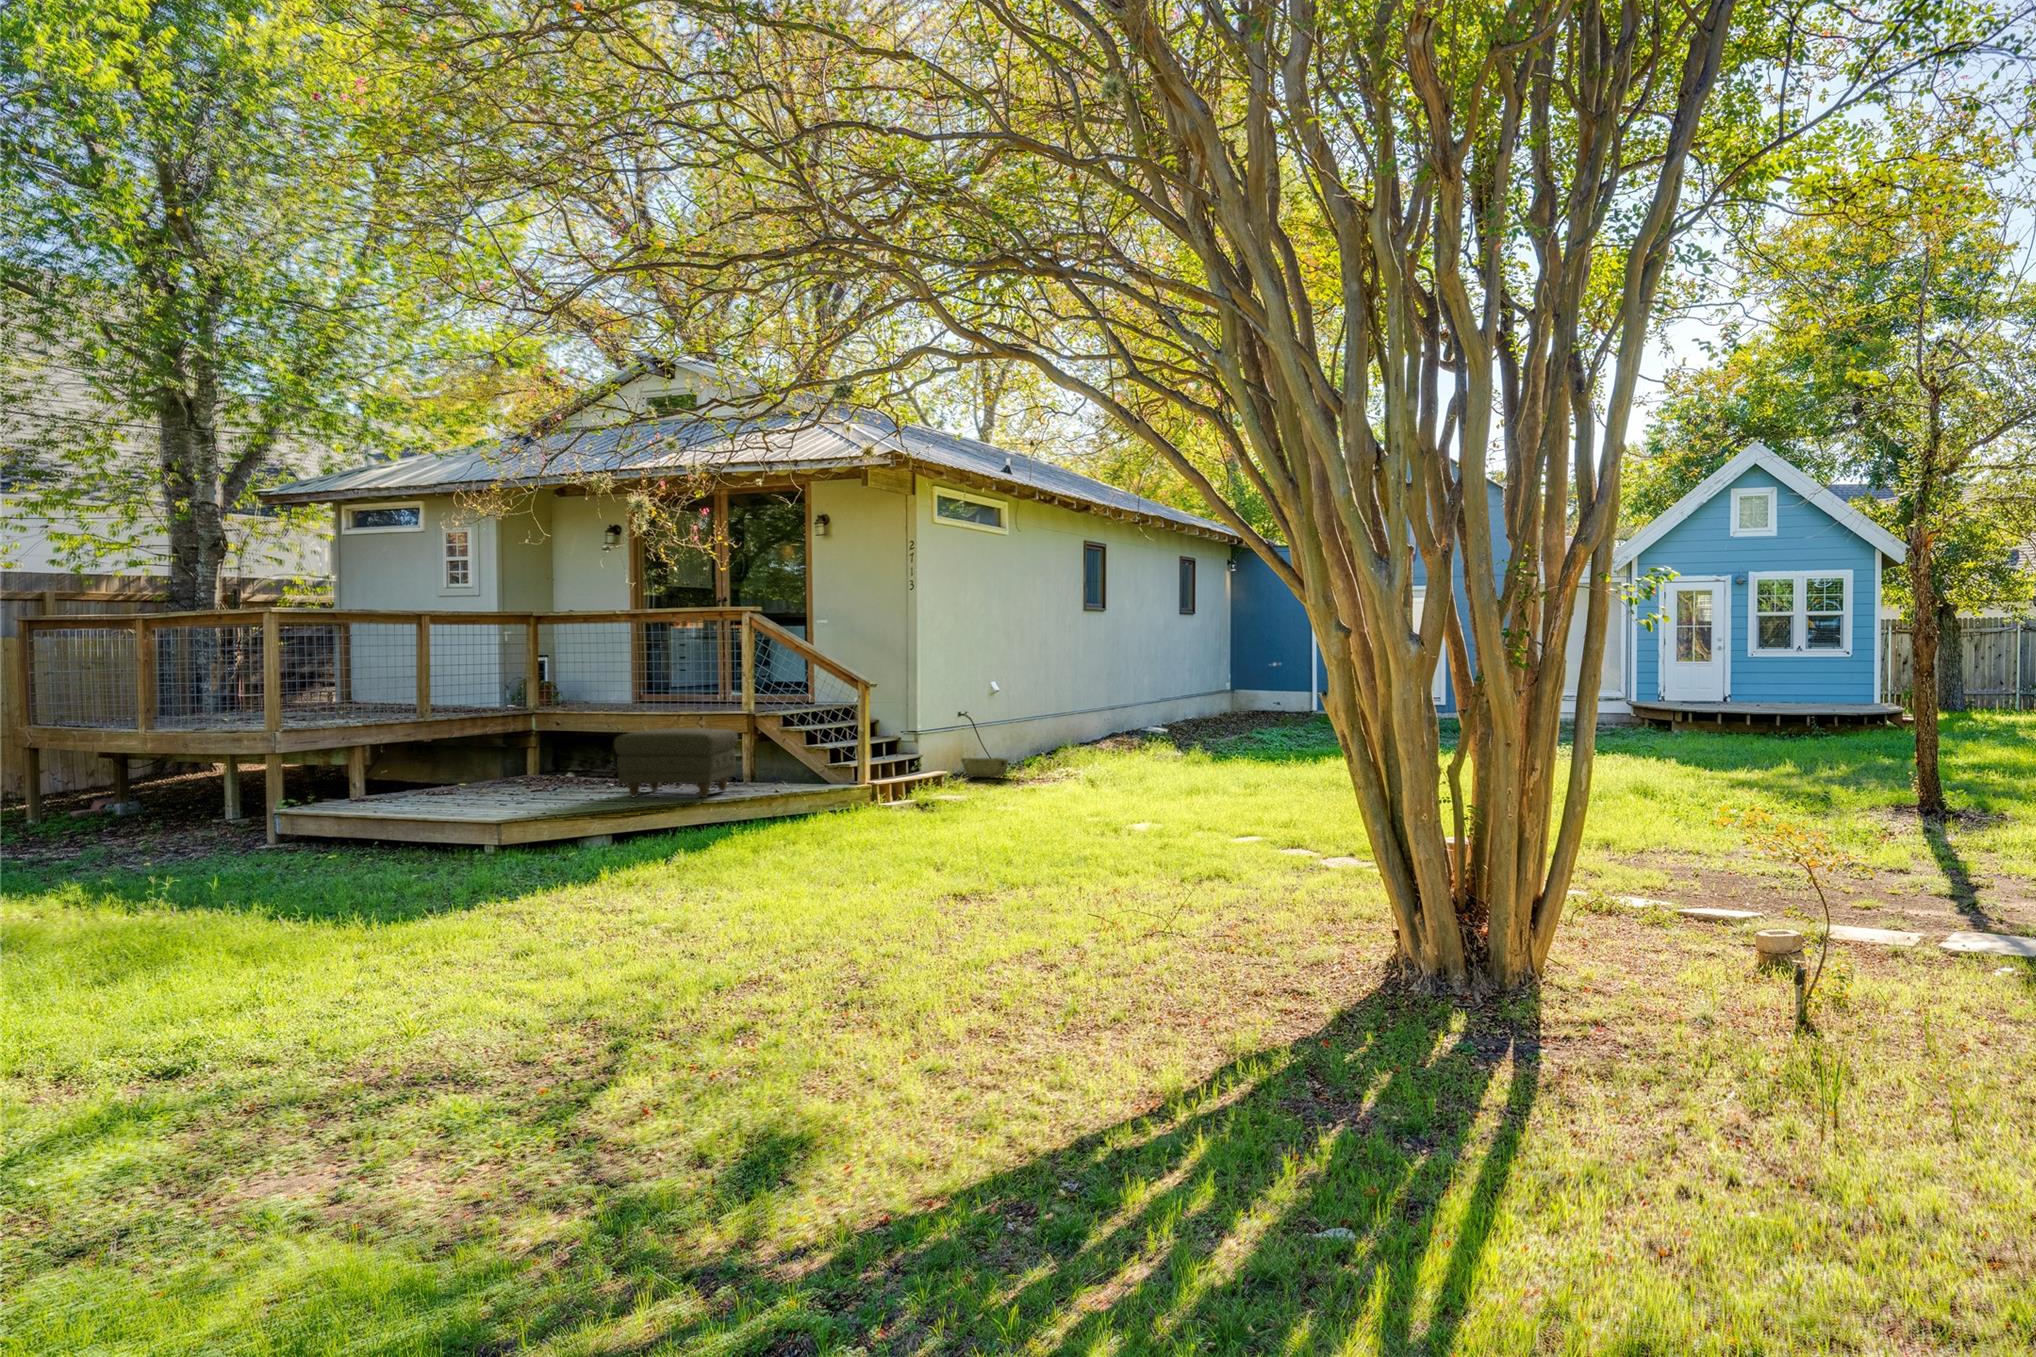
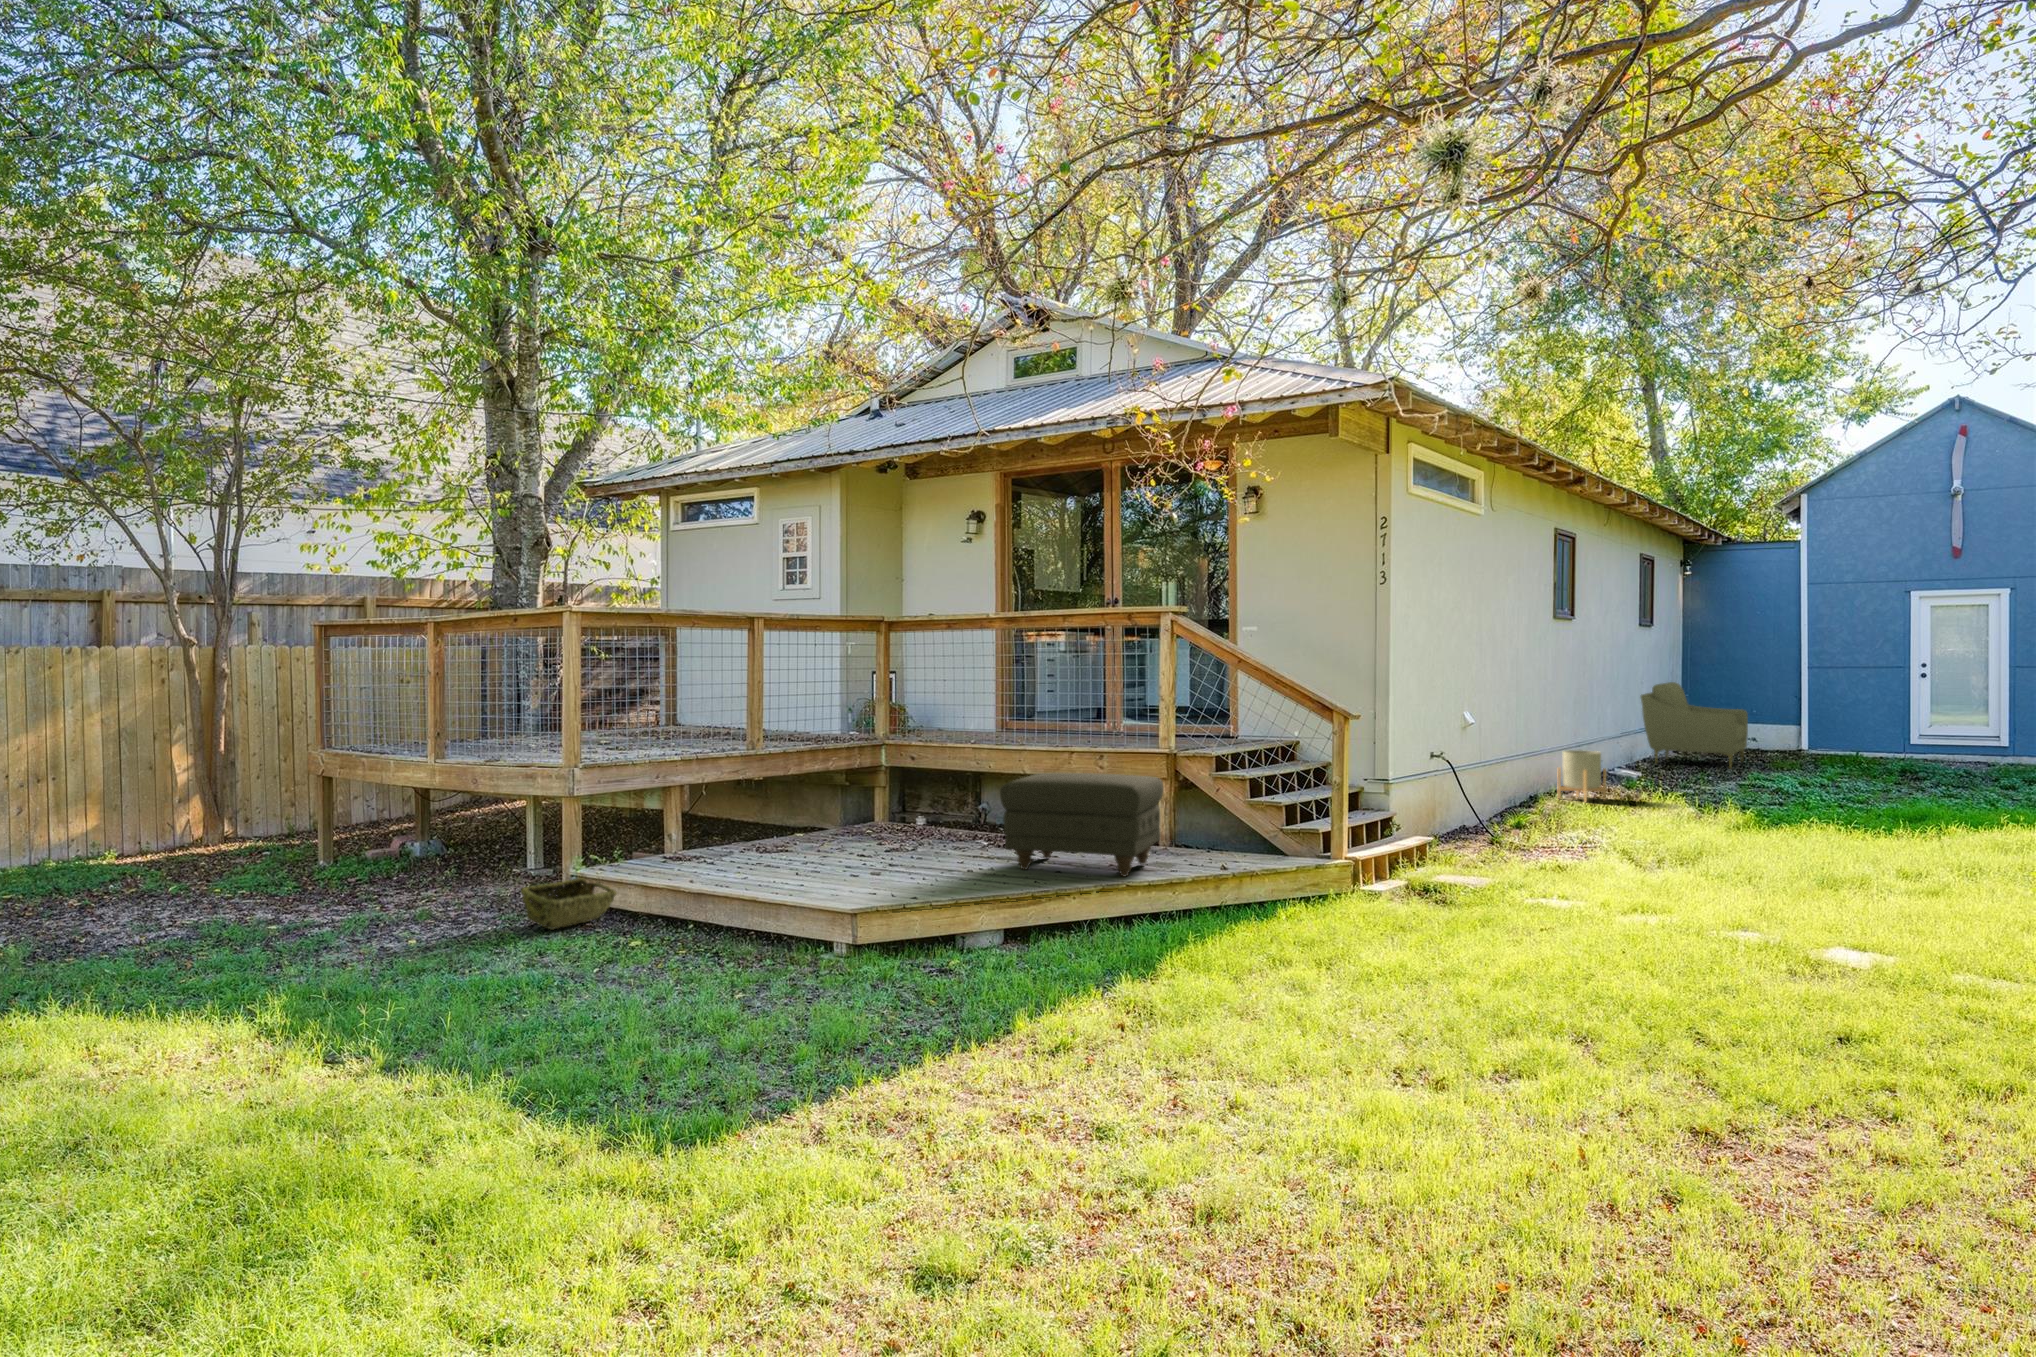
chair: none [1181,657,1260,723] -> present [1641,682,1748,768]
planter: none [1087,710,1120,748] -> present [1557,750,1606,802]
woven basket: present [961,758,1008,777] -> present [521,878,617,930]

